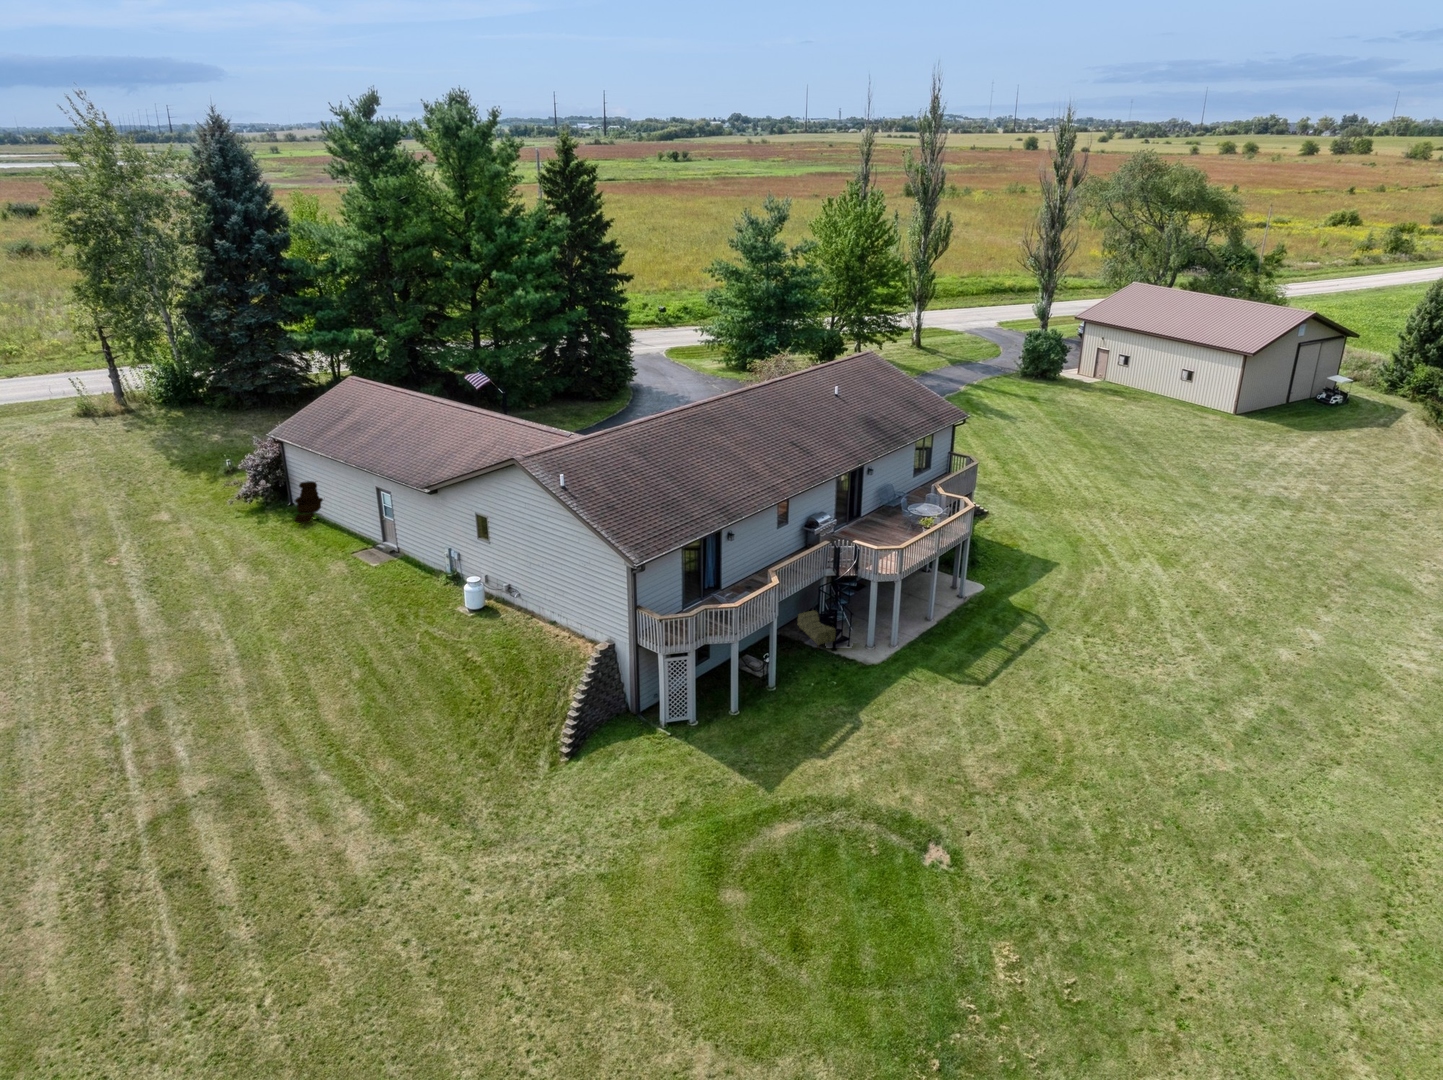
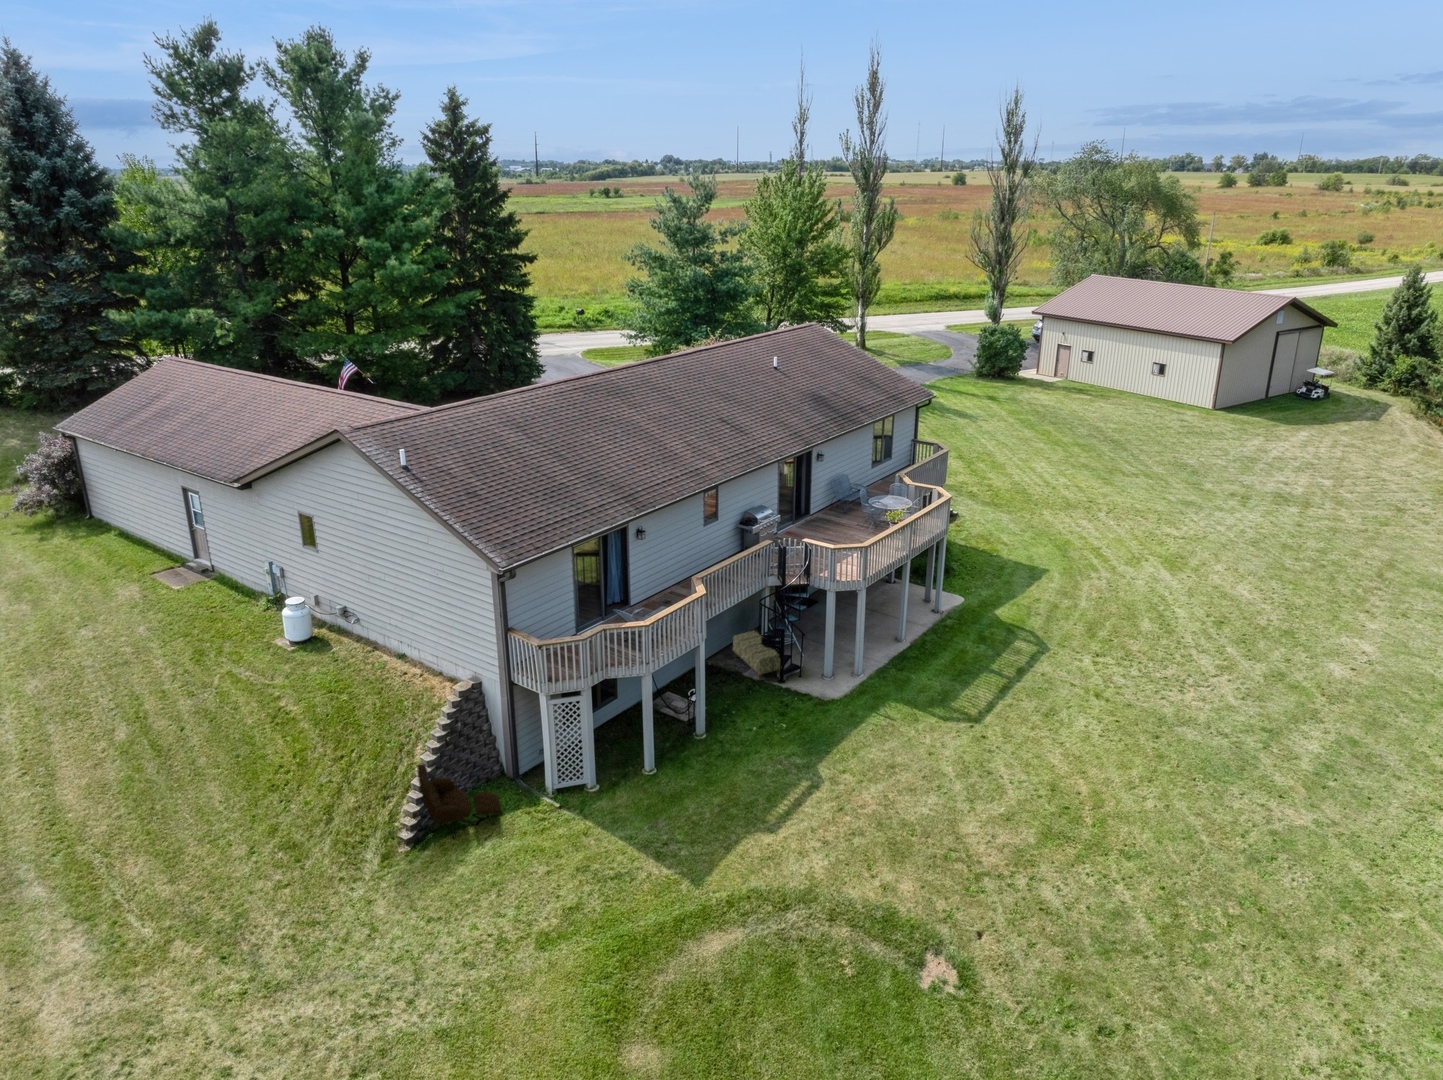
lounge chair: present [295,481,323,524] -> present [417,764,501,838]

